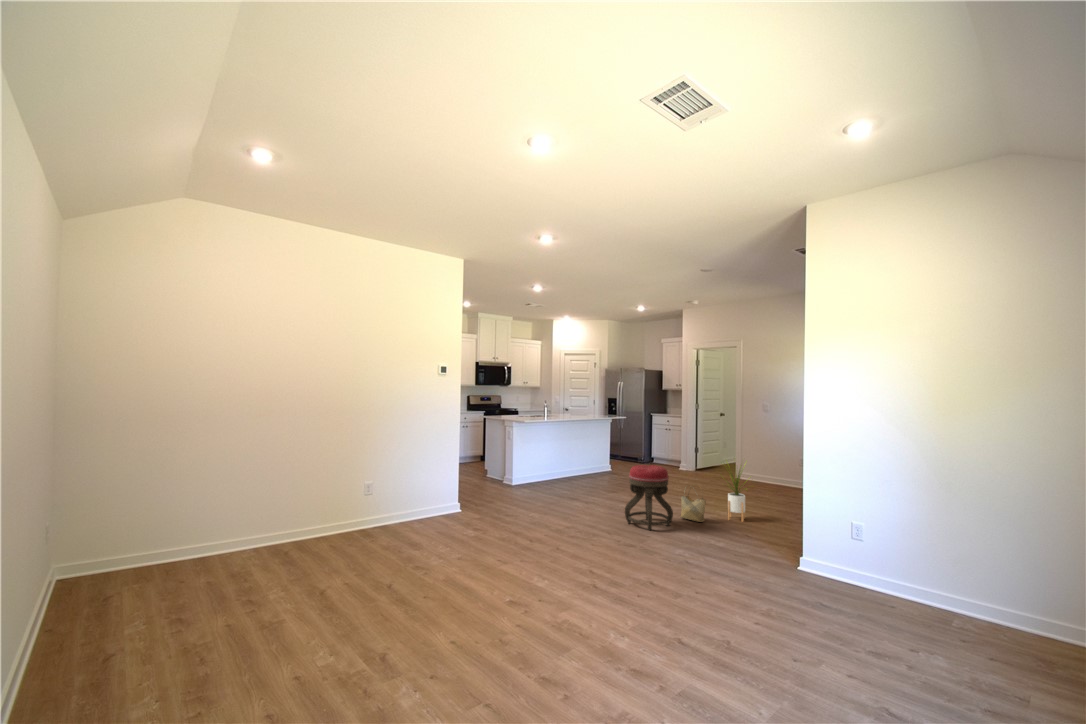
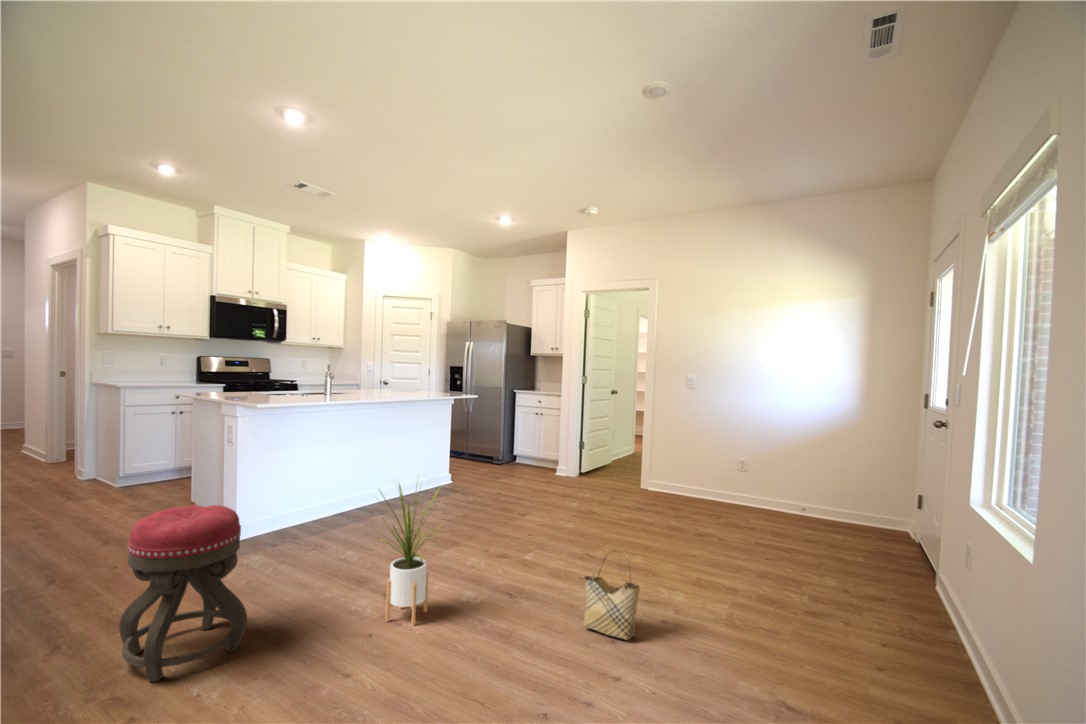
ottoman: present [625,465,673,530] -> present [119,505,247,682]
house plant: present [728,465,746,522] -> present [382,484,438,626]

